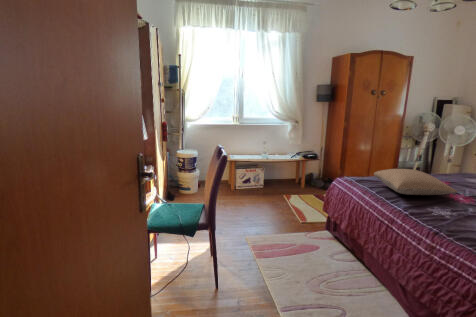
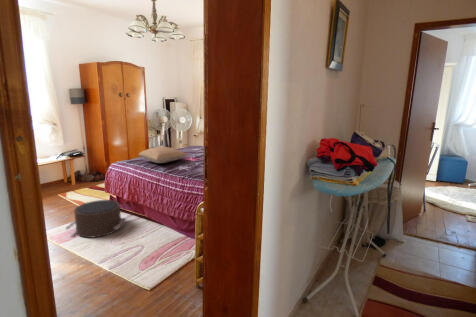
pouf: none [269,218,337,267] -> present [66,200,125,238]

